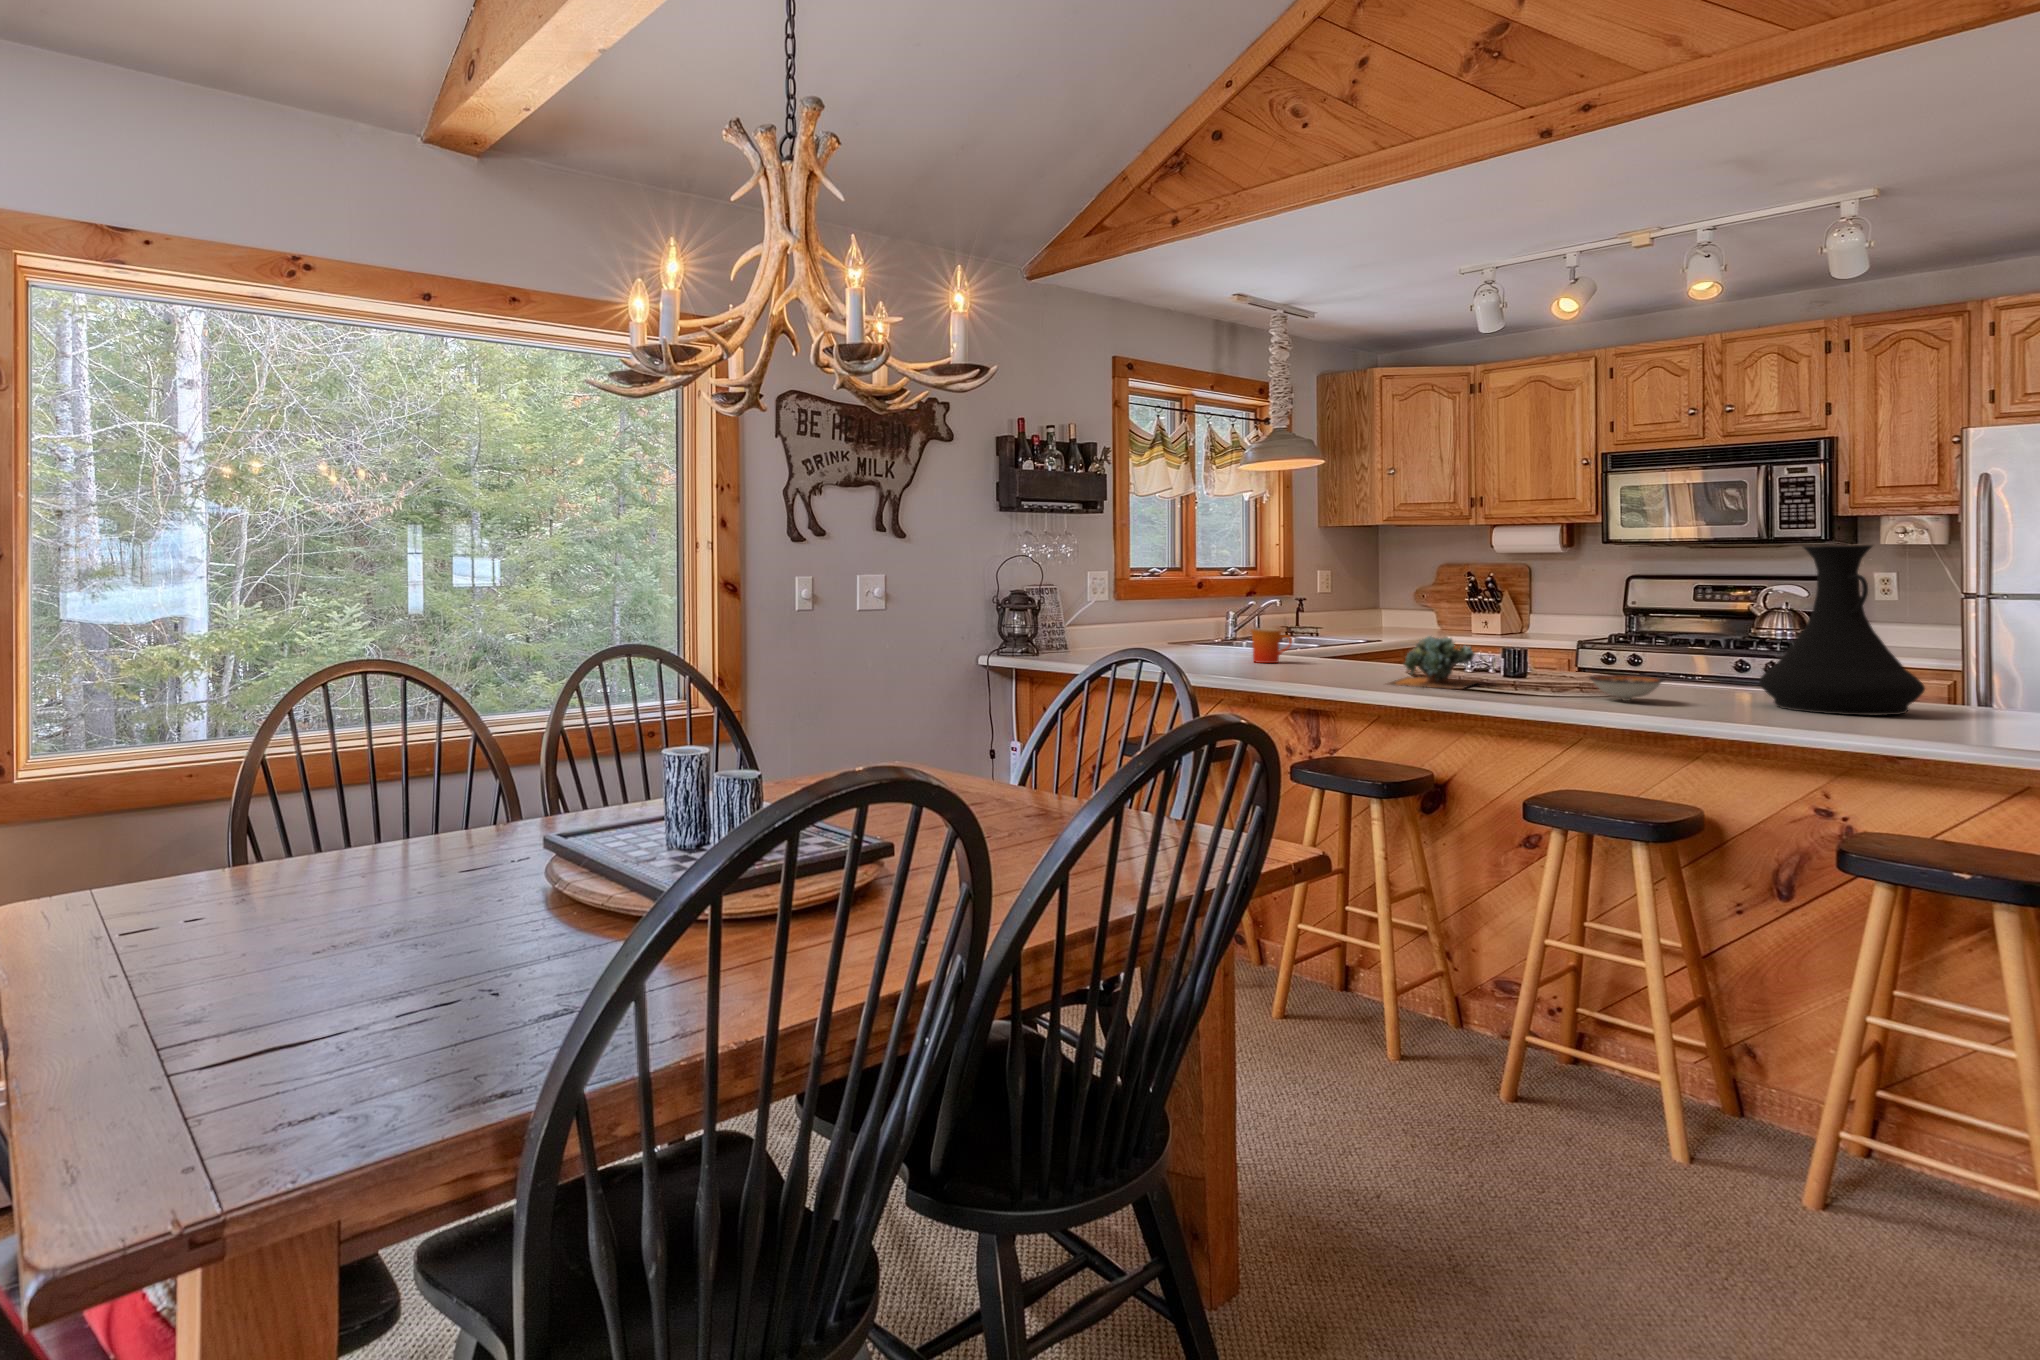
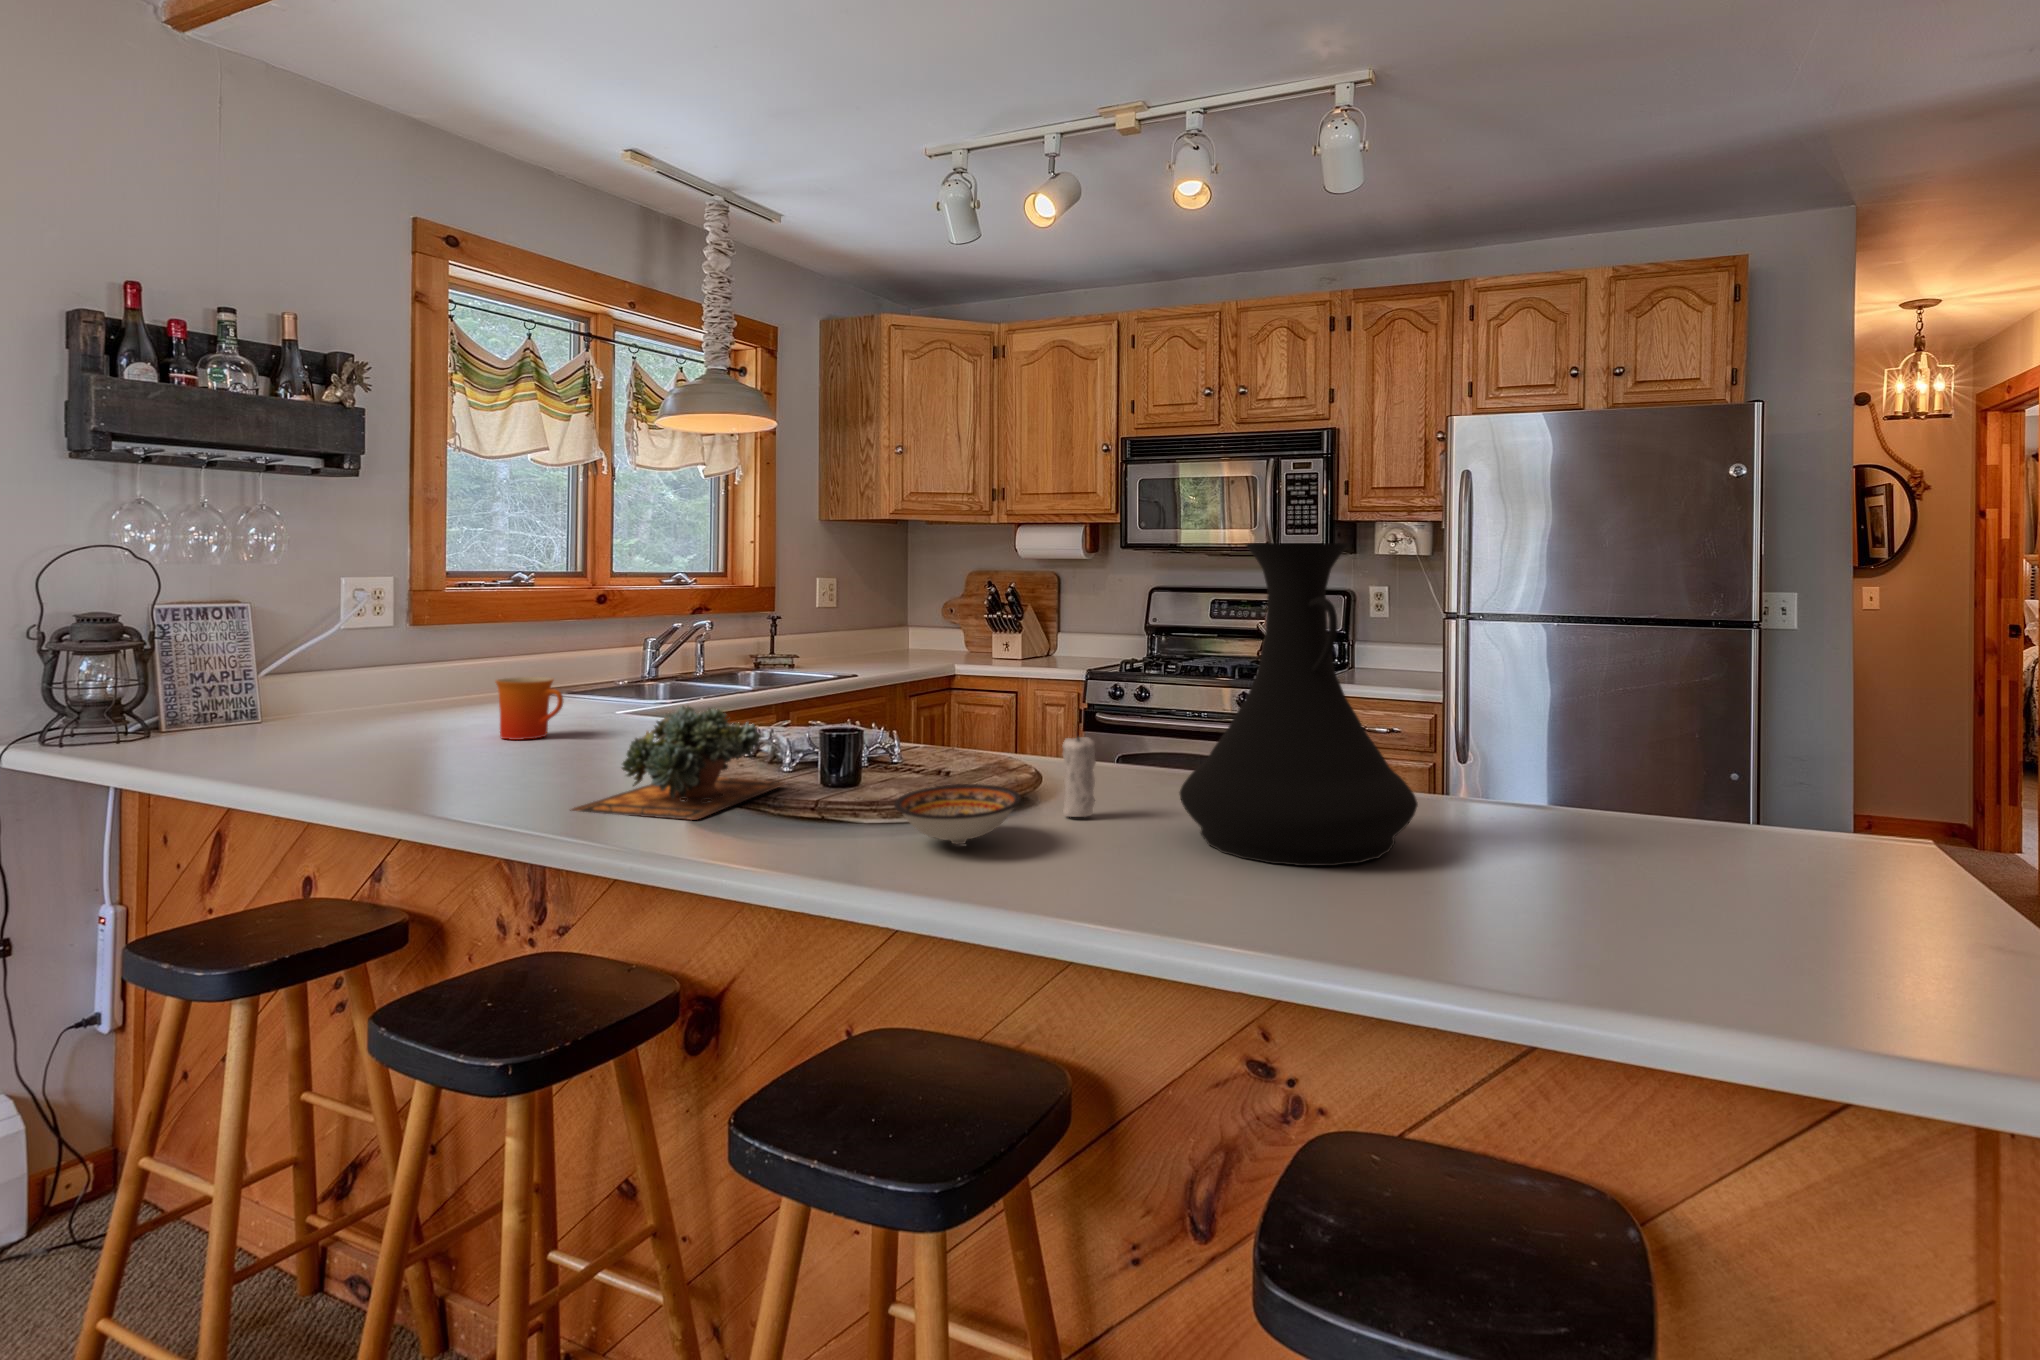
candle: none [1673,645,1696,697] -> present [1063,736,1096,817]

